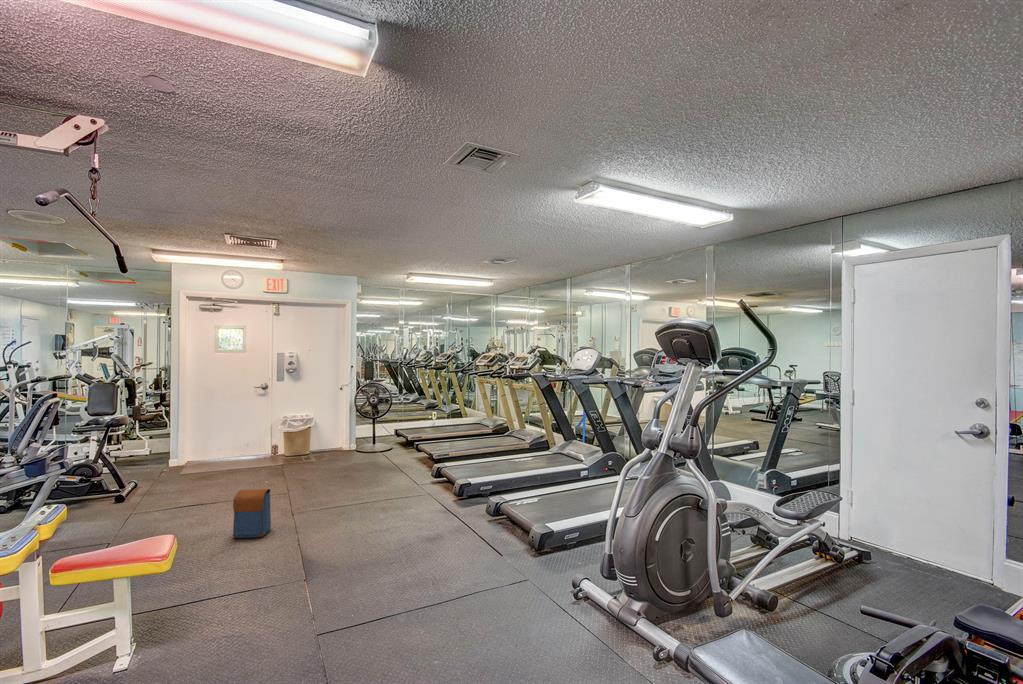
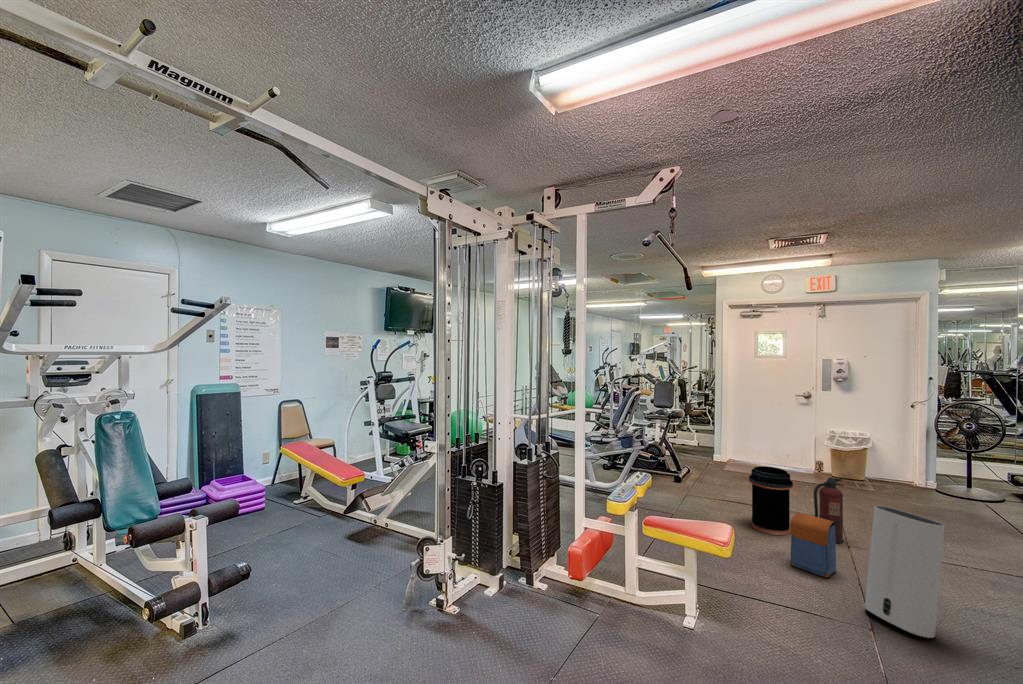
fire extinguisher: none [256,454,283,509] -> present [814,477,844,543]
trash can: none [200,457,241,520] -> present [749,466,793,535]
air purifier: none [285,465,334,550] -> present [865,506,945,638]

